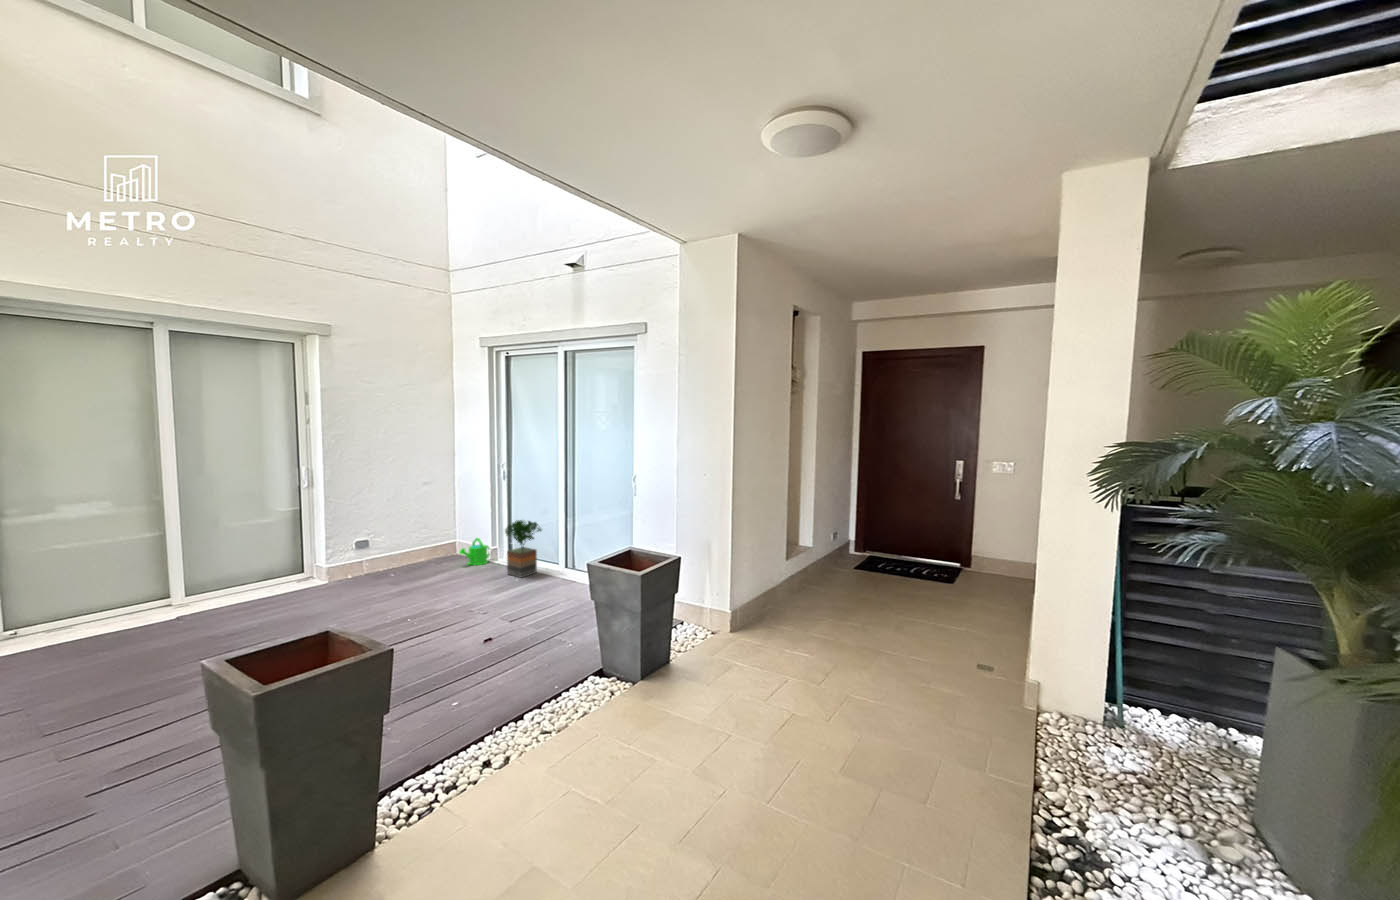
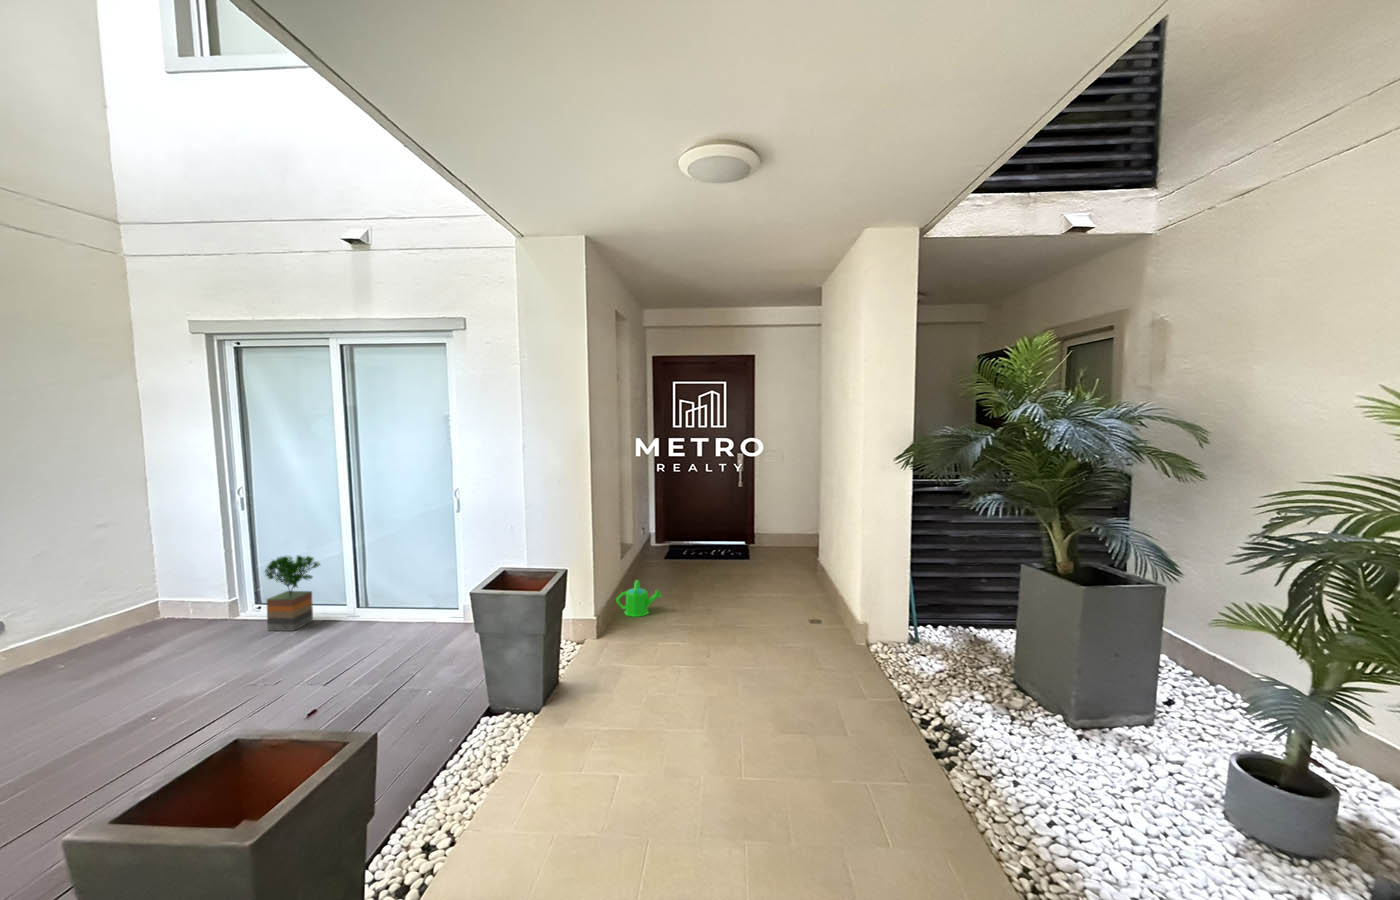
watering can: present [459,538,490,565] -> present [616,580,661,617]

